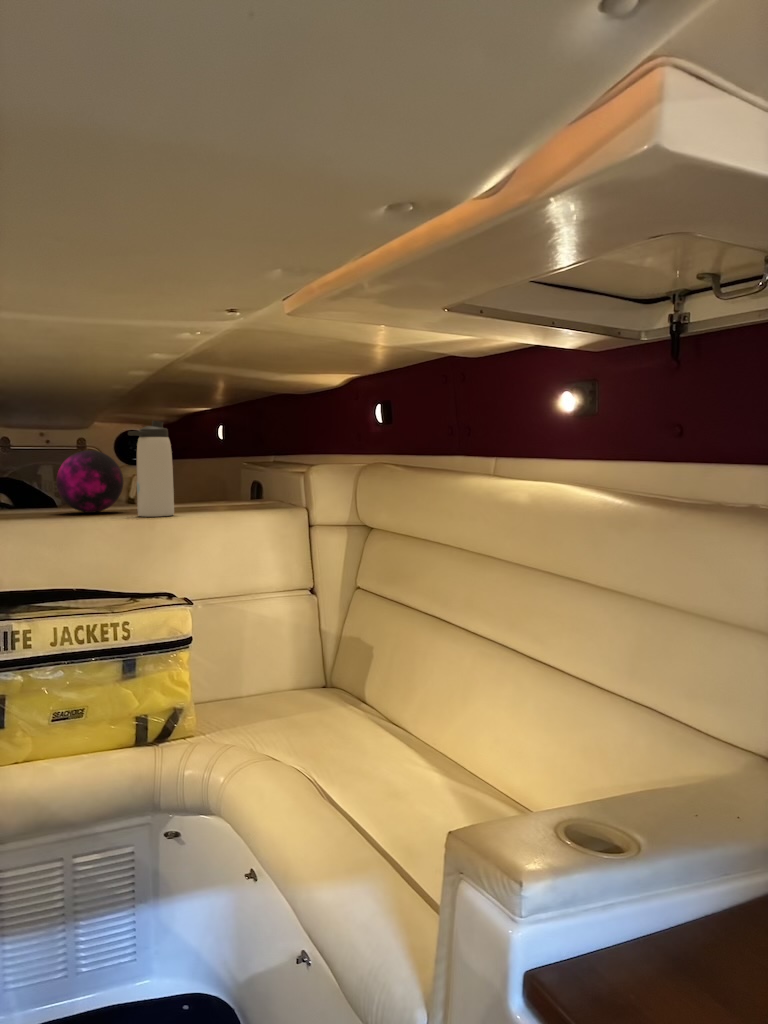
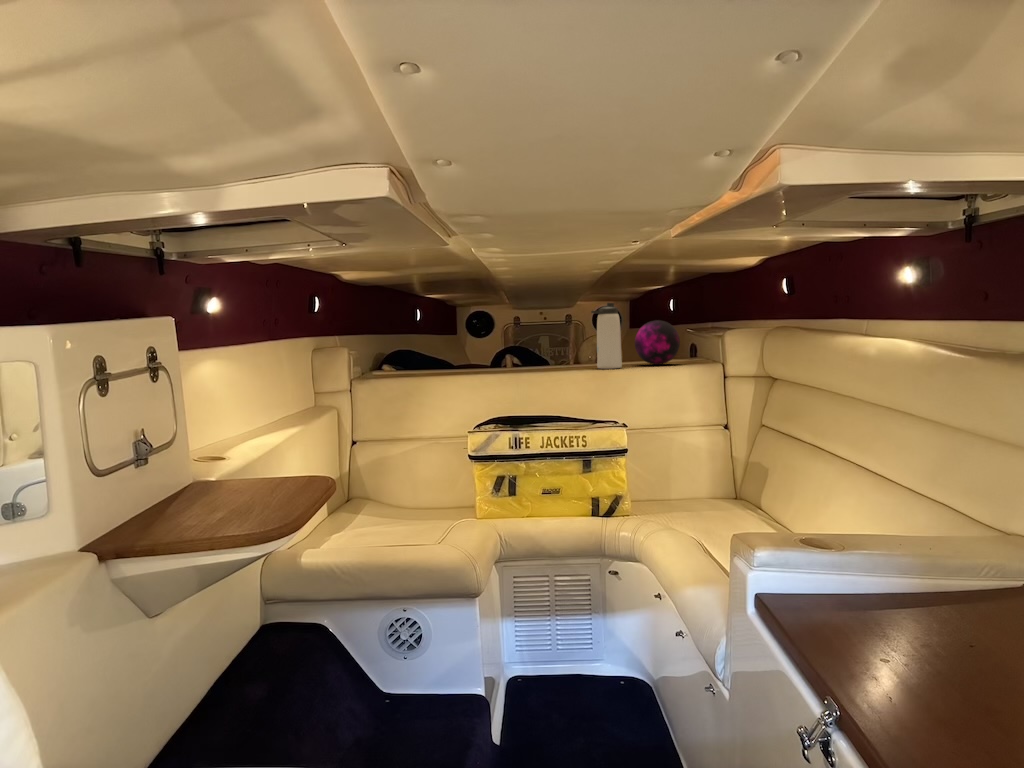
decorative orb: present [56,450,123,513] -> present [635,320,680,365]

